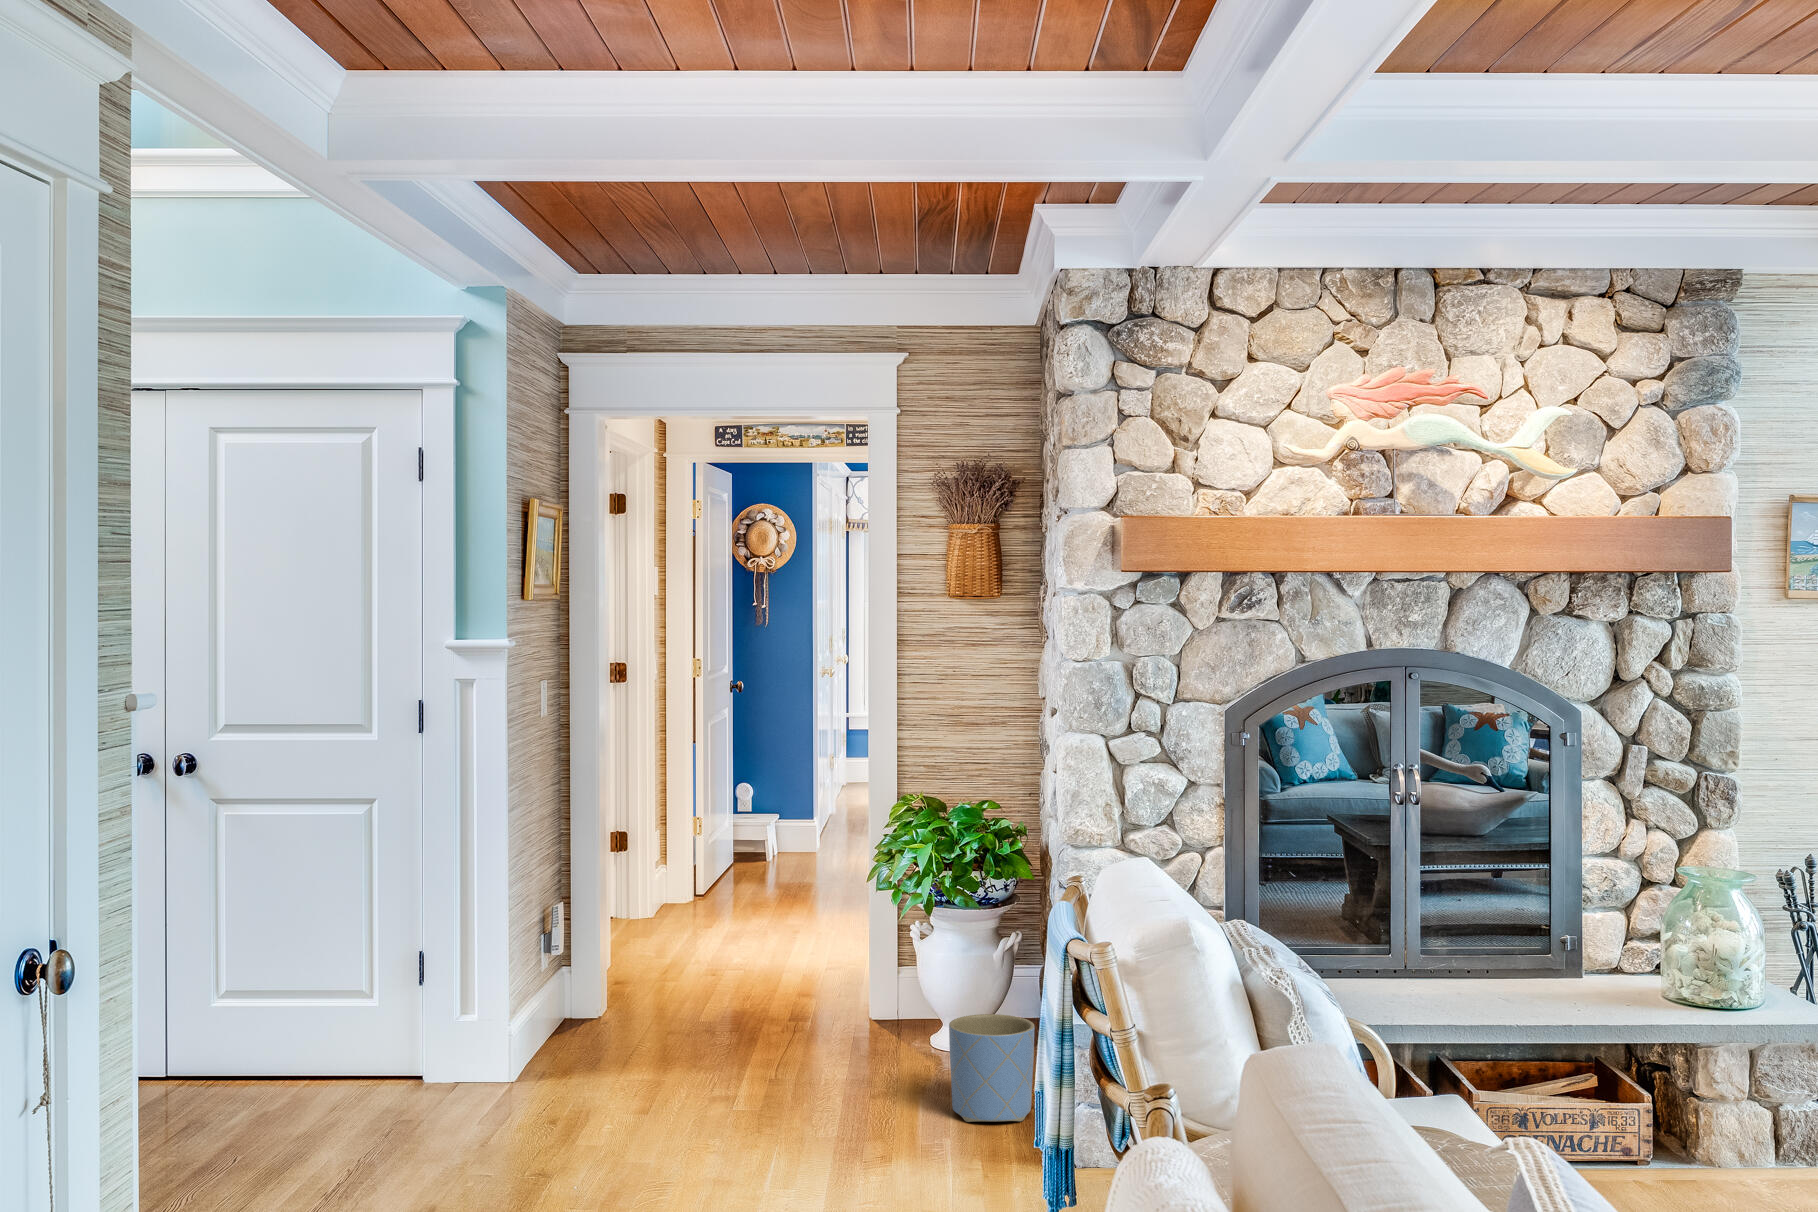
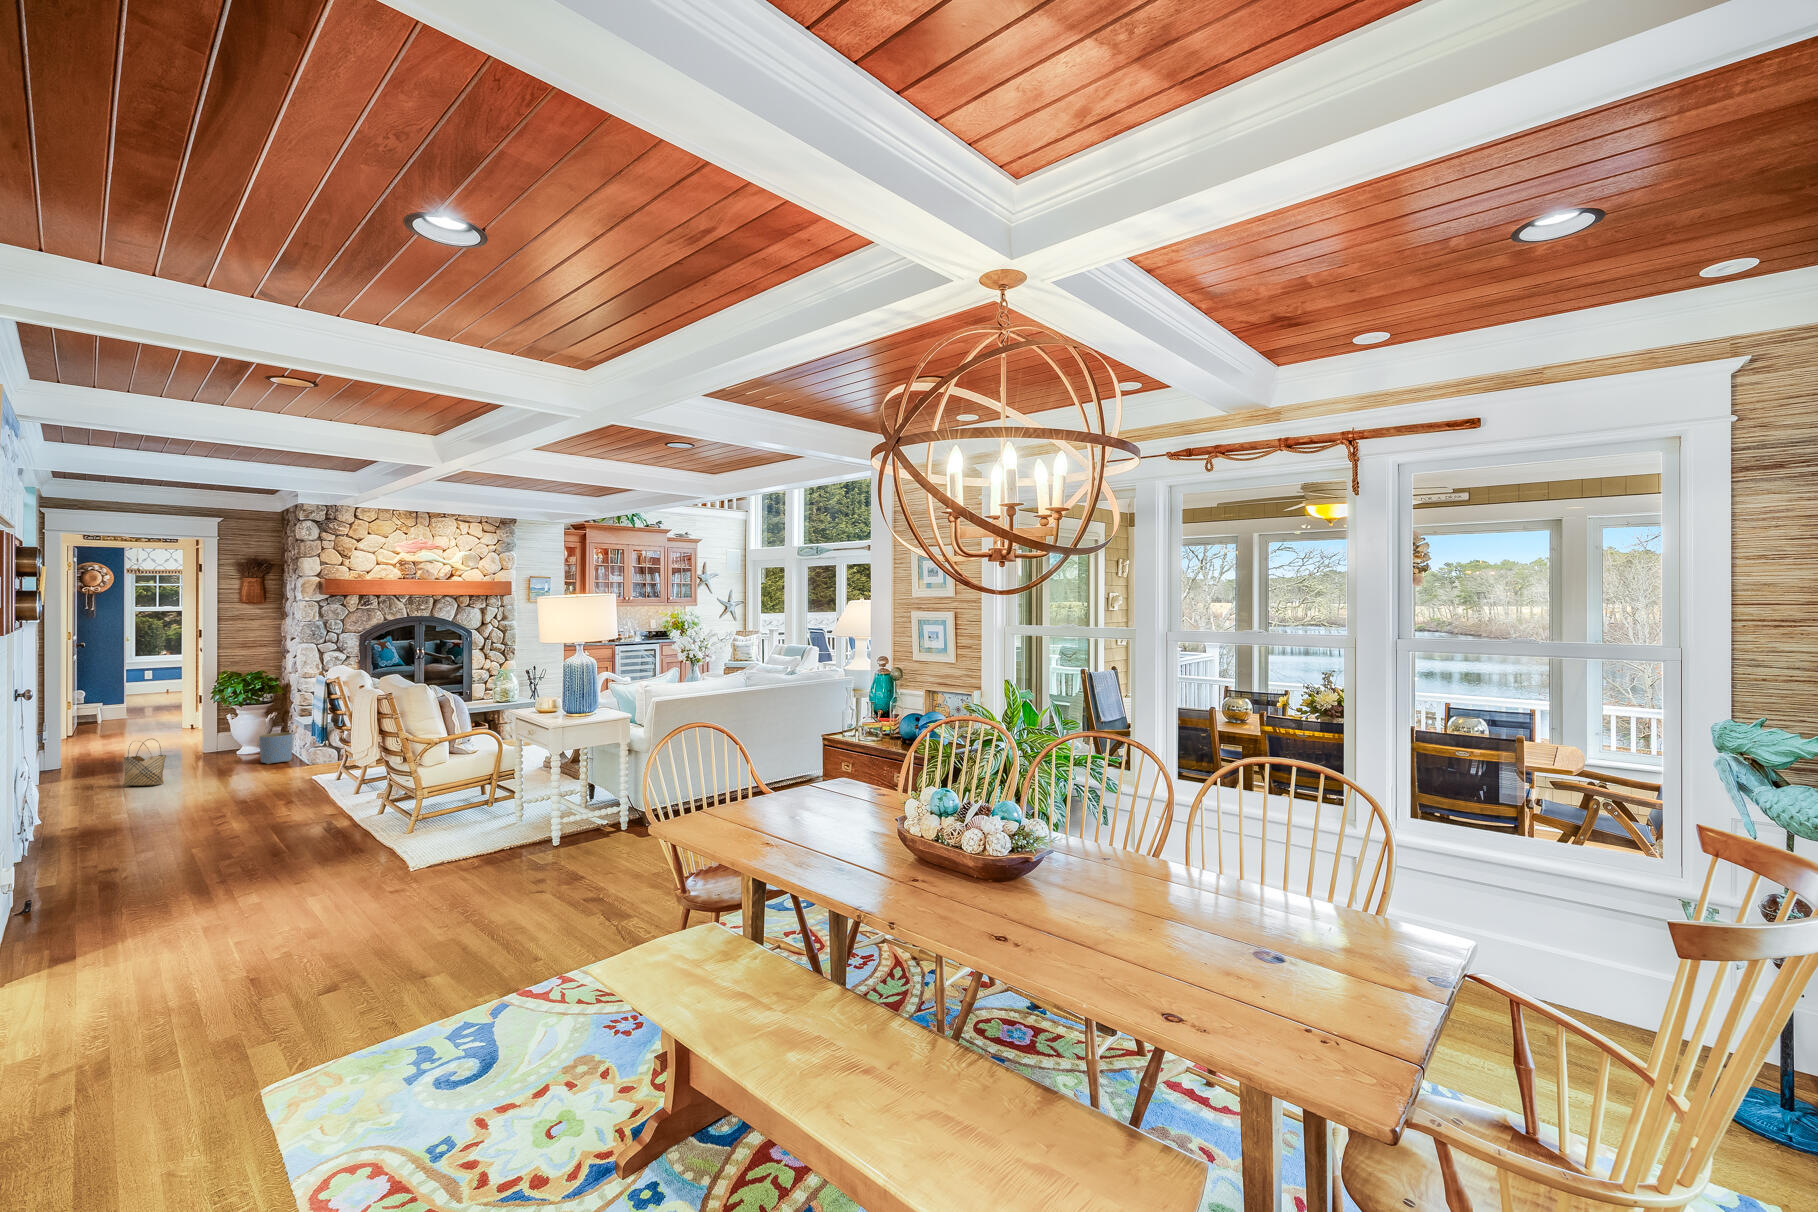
woven basket: none [608,1007,700,1163] -> present [123,739,166,786]

